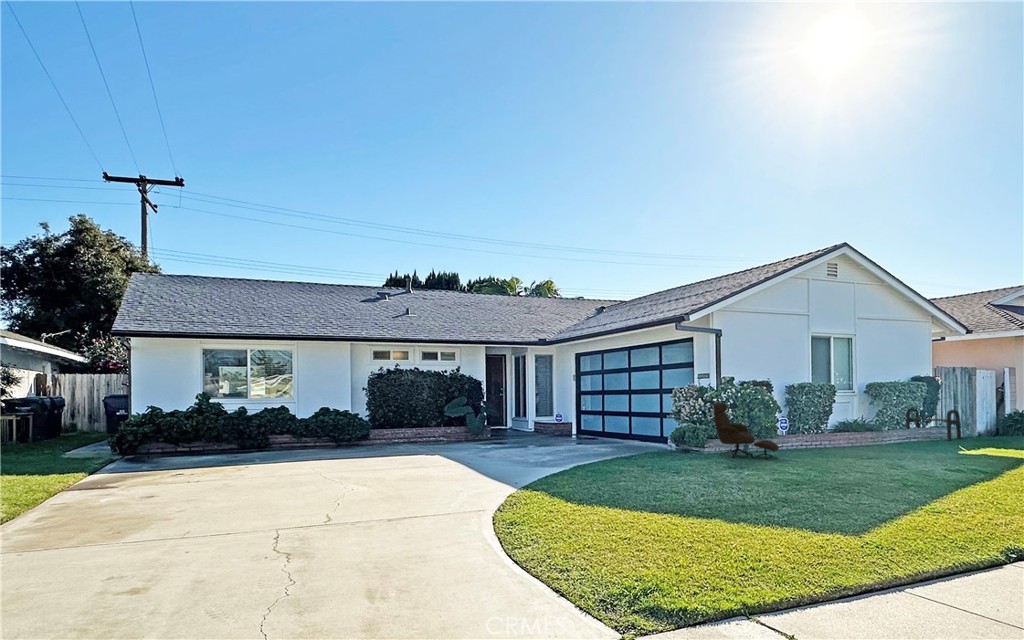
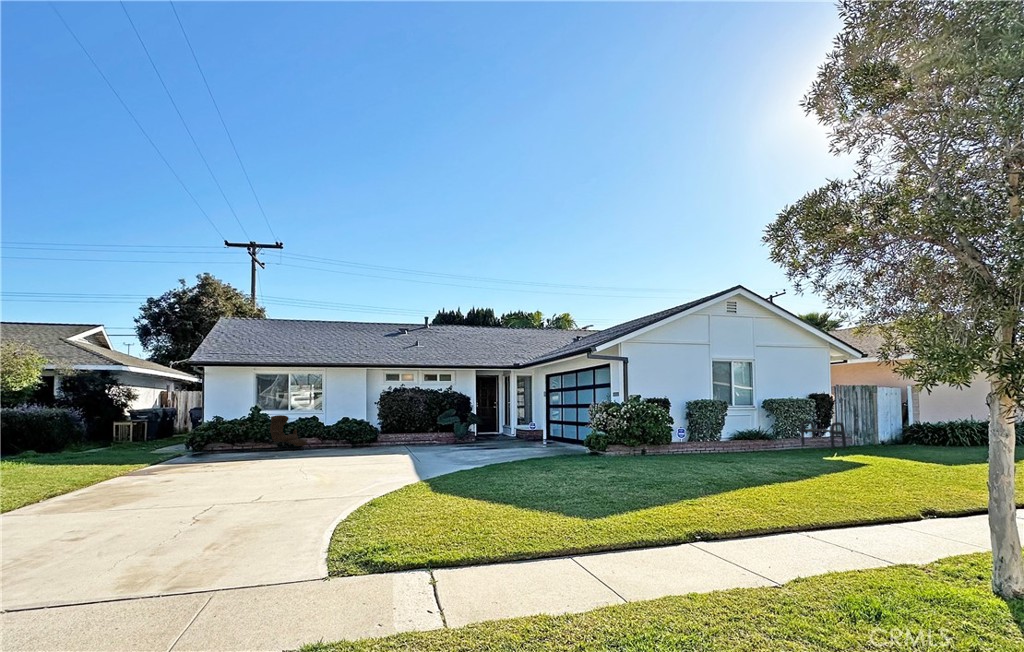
lounge chair: present [713,402,779,459] -> present [270,415,307,450]

